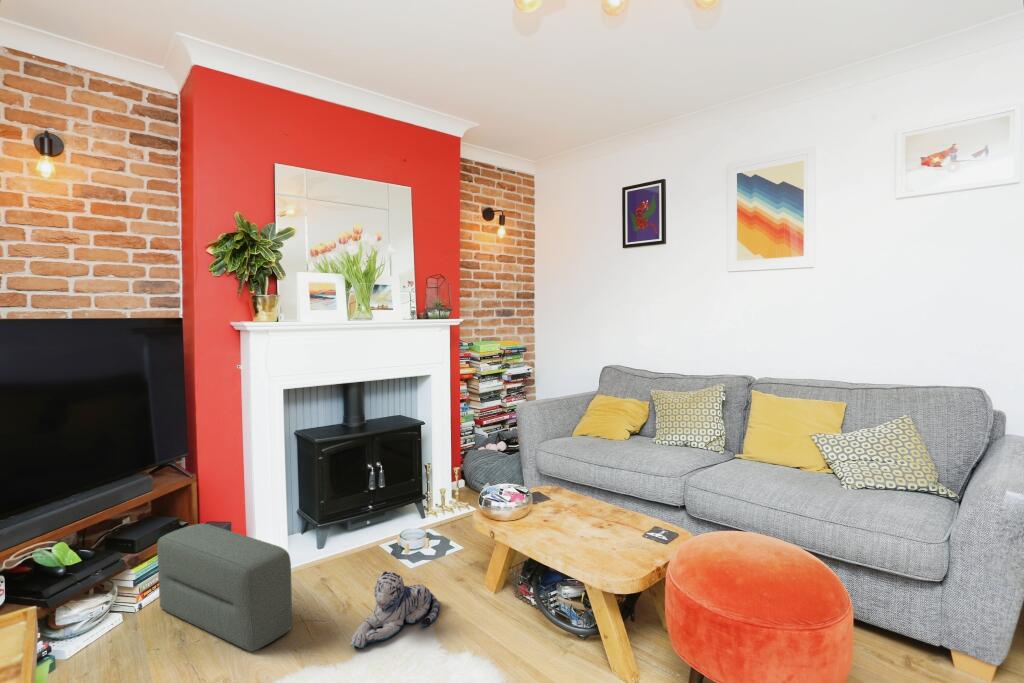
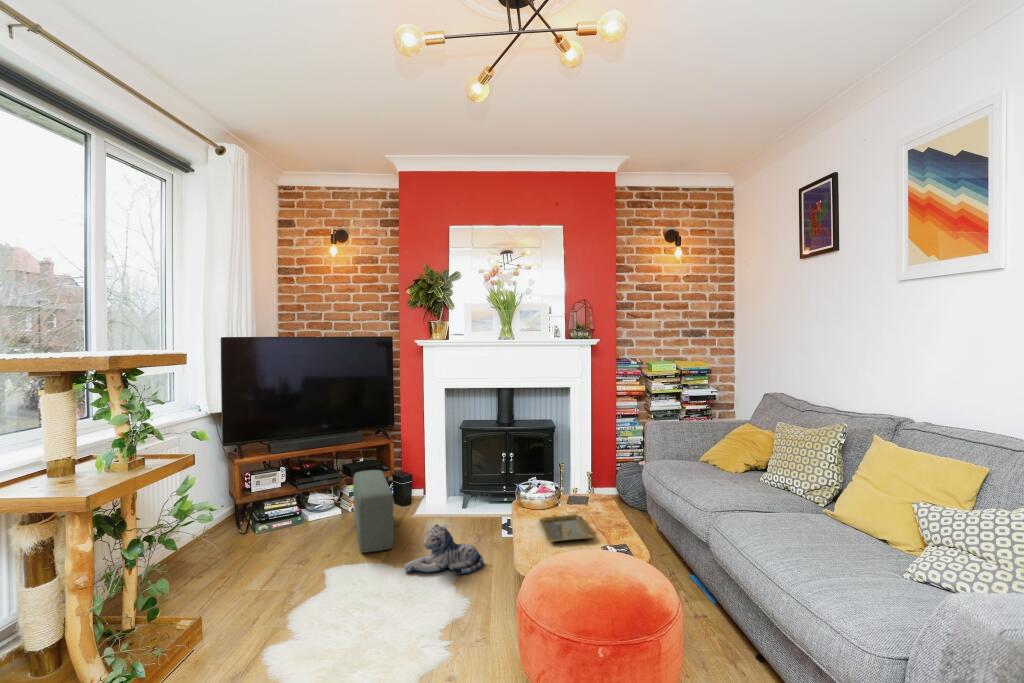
tray: none [550,511,632,545] -> present [539,515,595,542]

